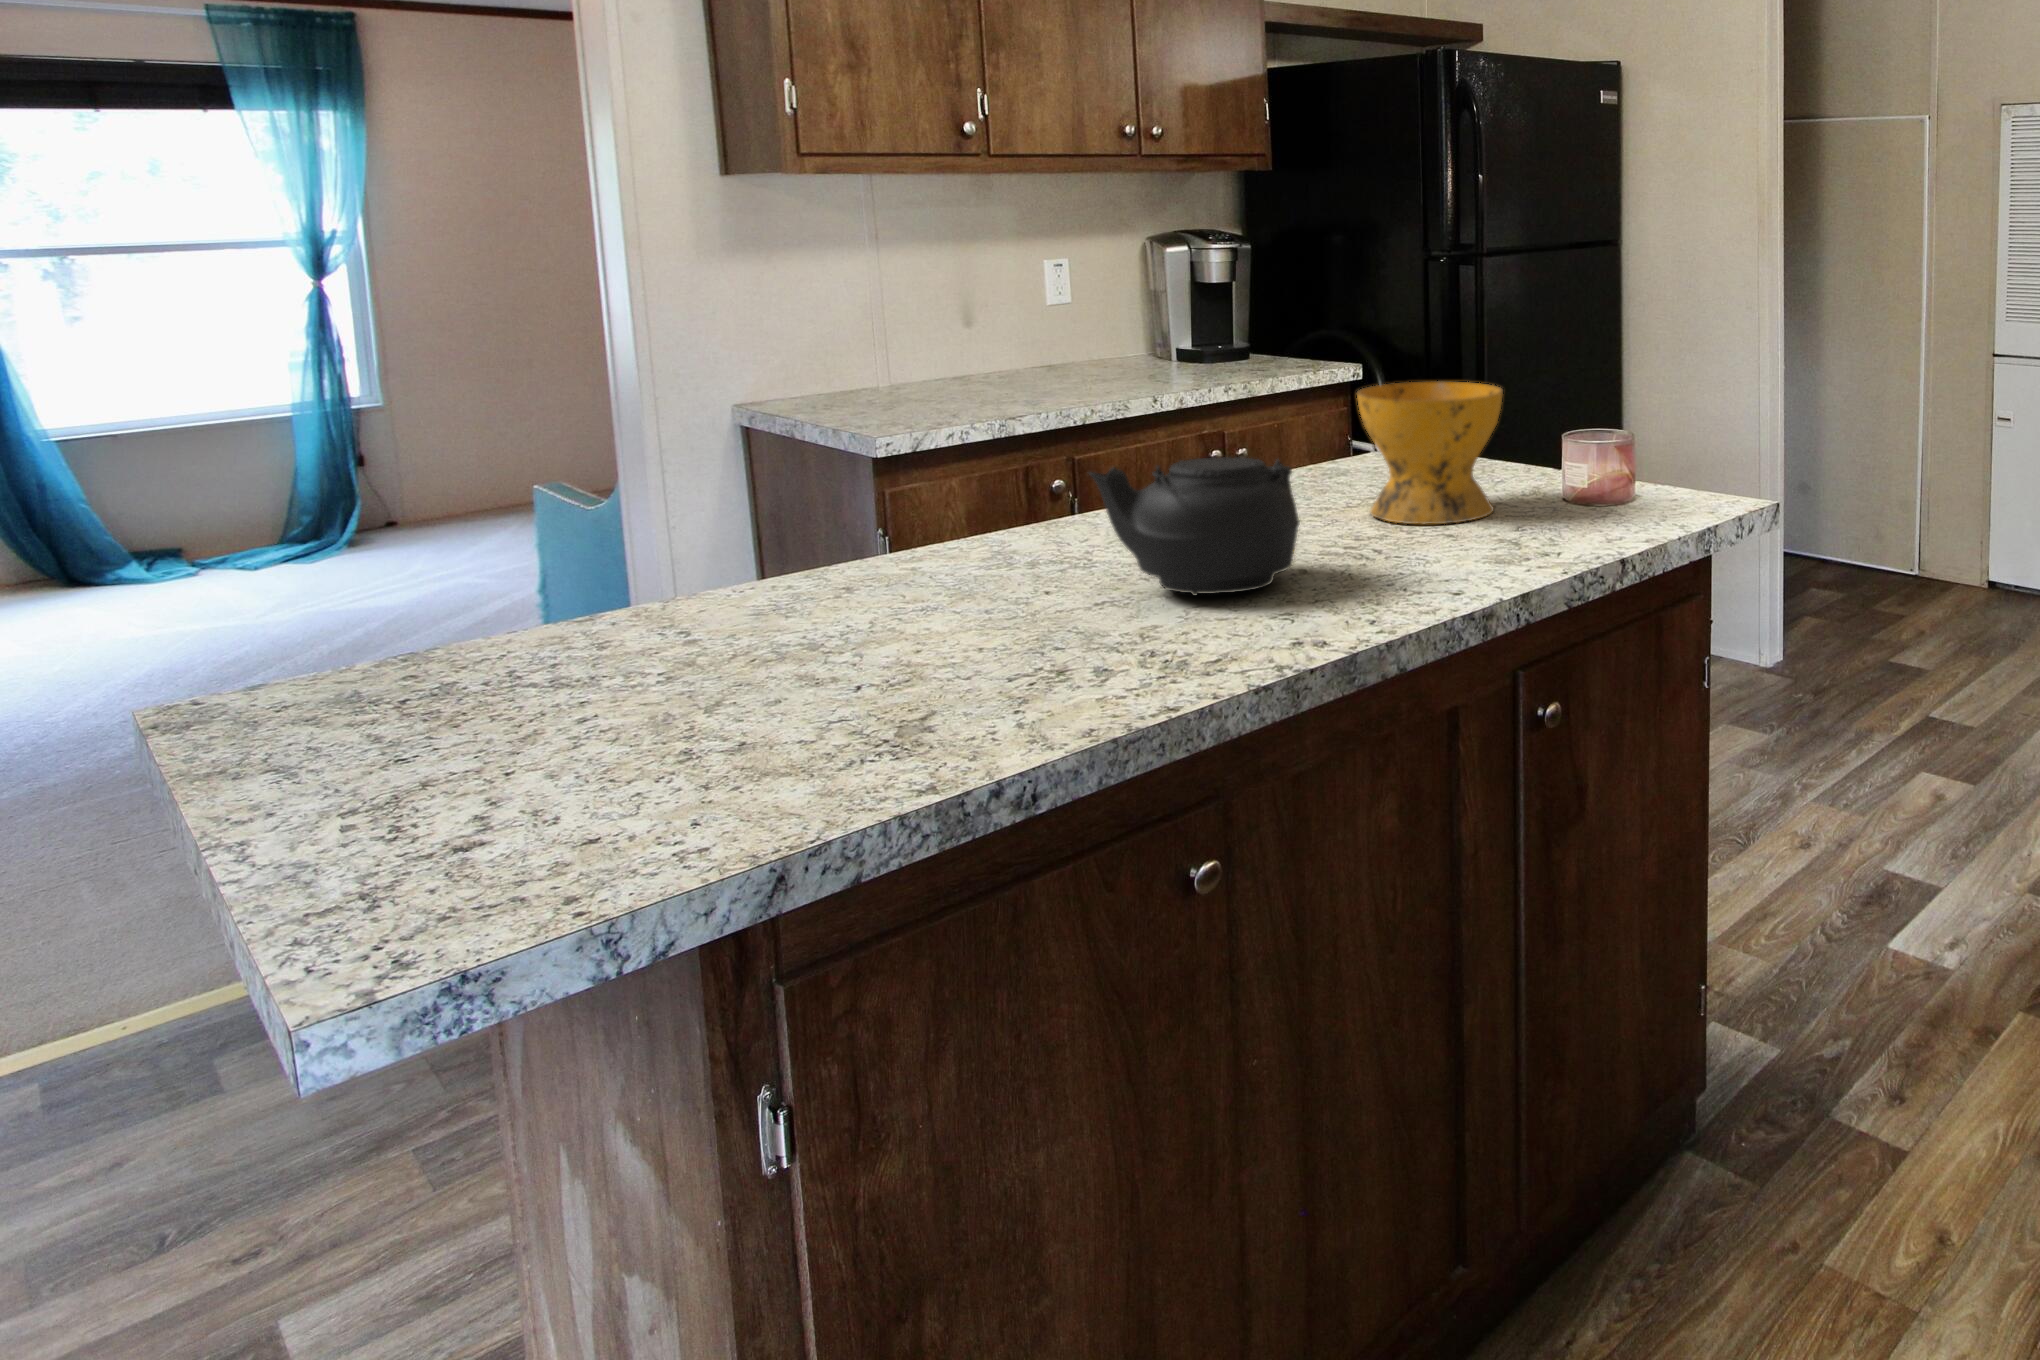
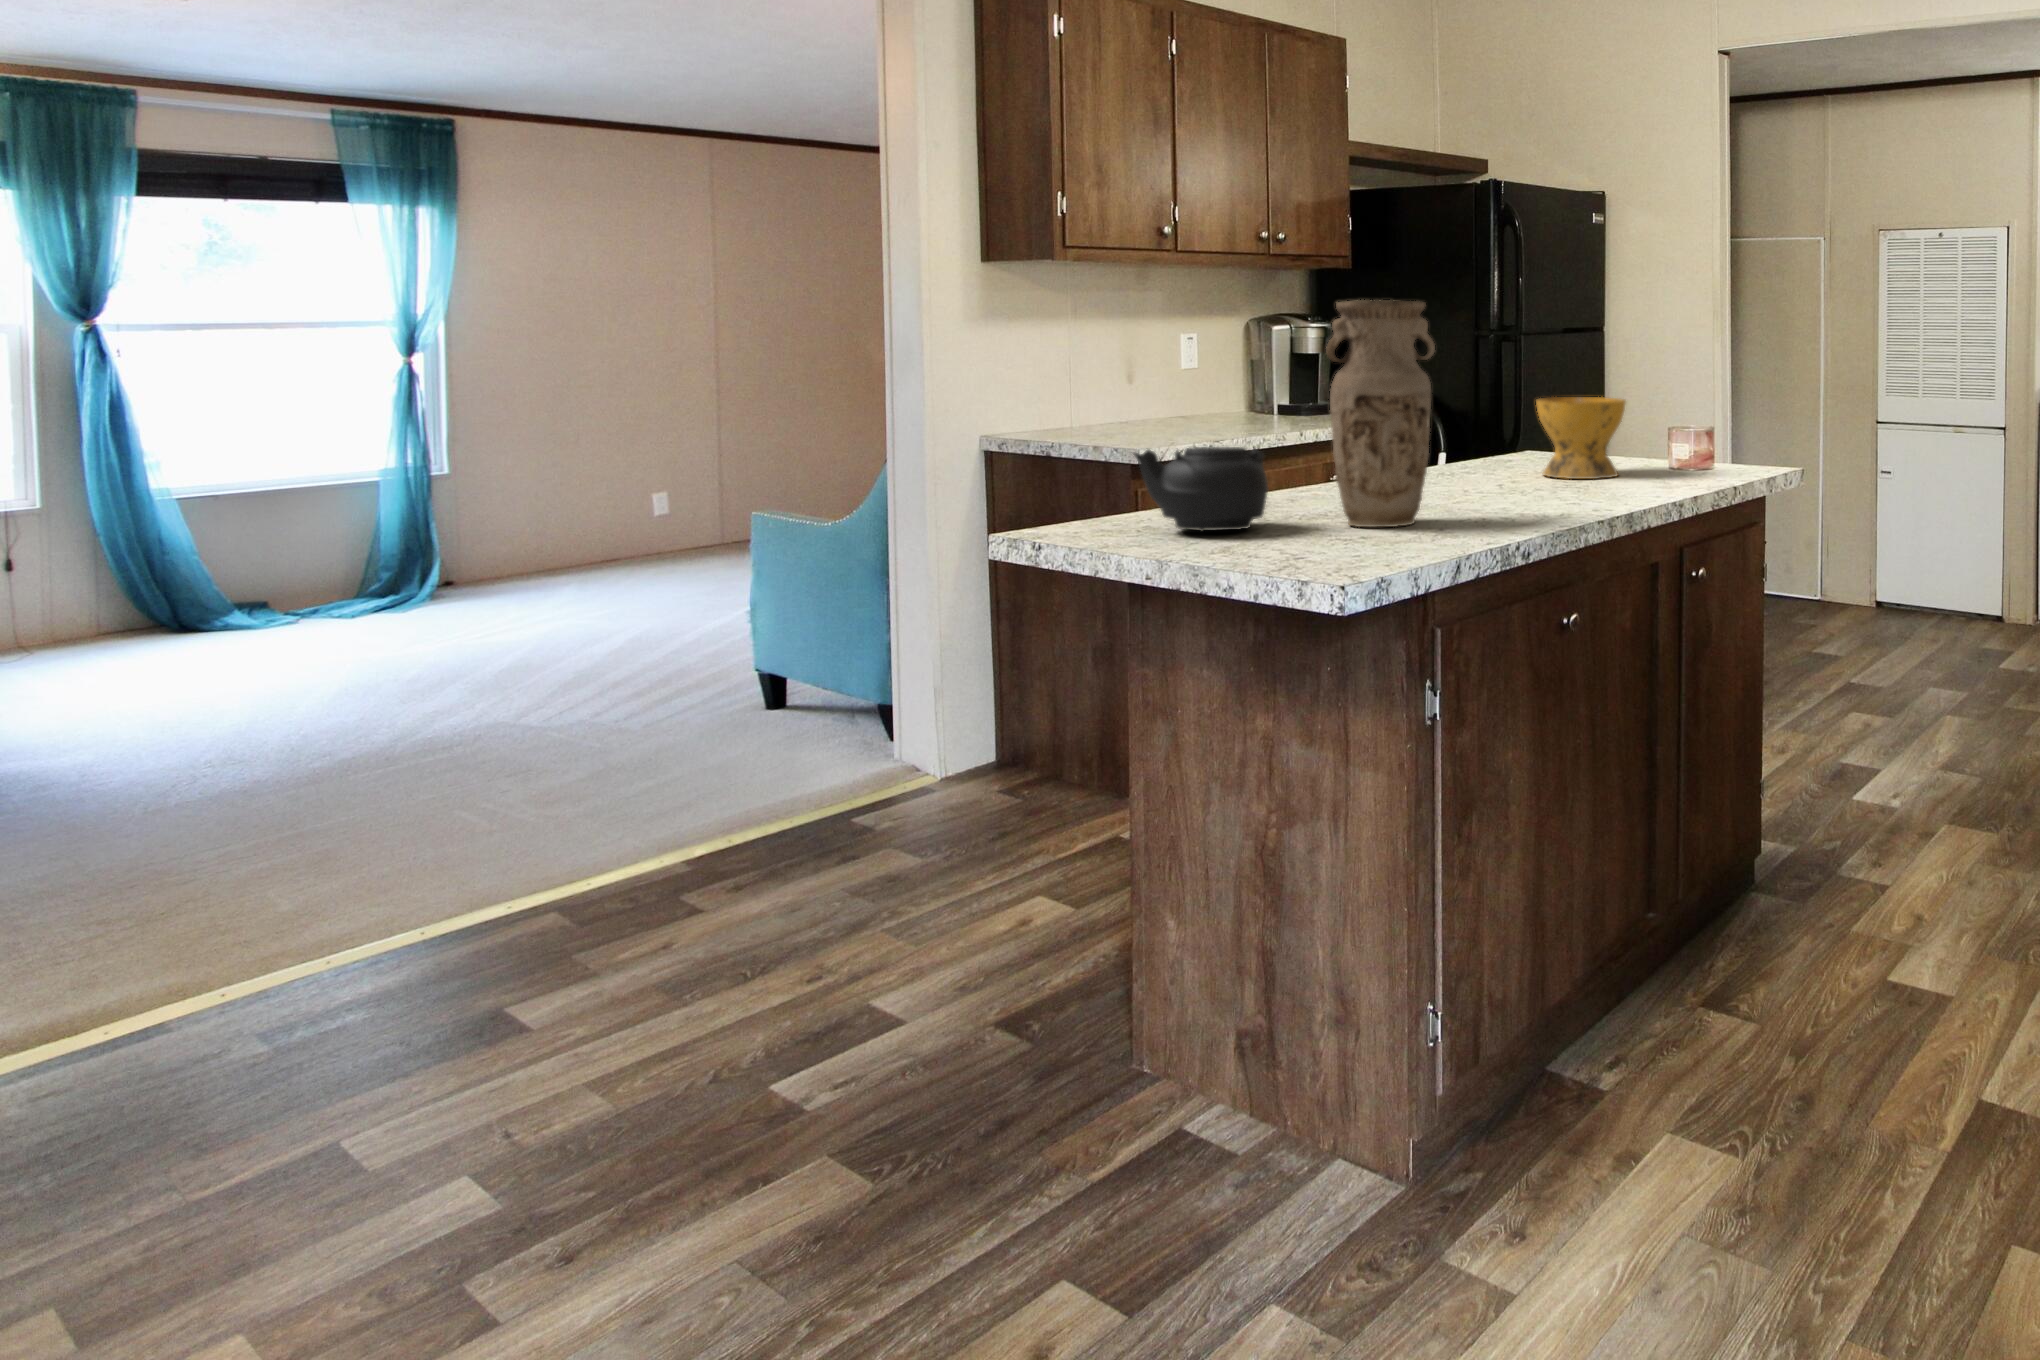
vase: none [790,253,1009,687] -> present [1326,300,1435,527]
teapot: present [1089,457,1300,595] -> present [1134,447,1268,532]

